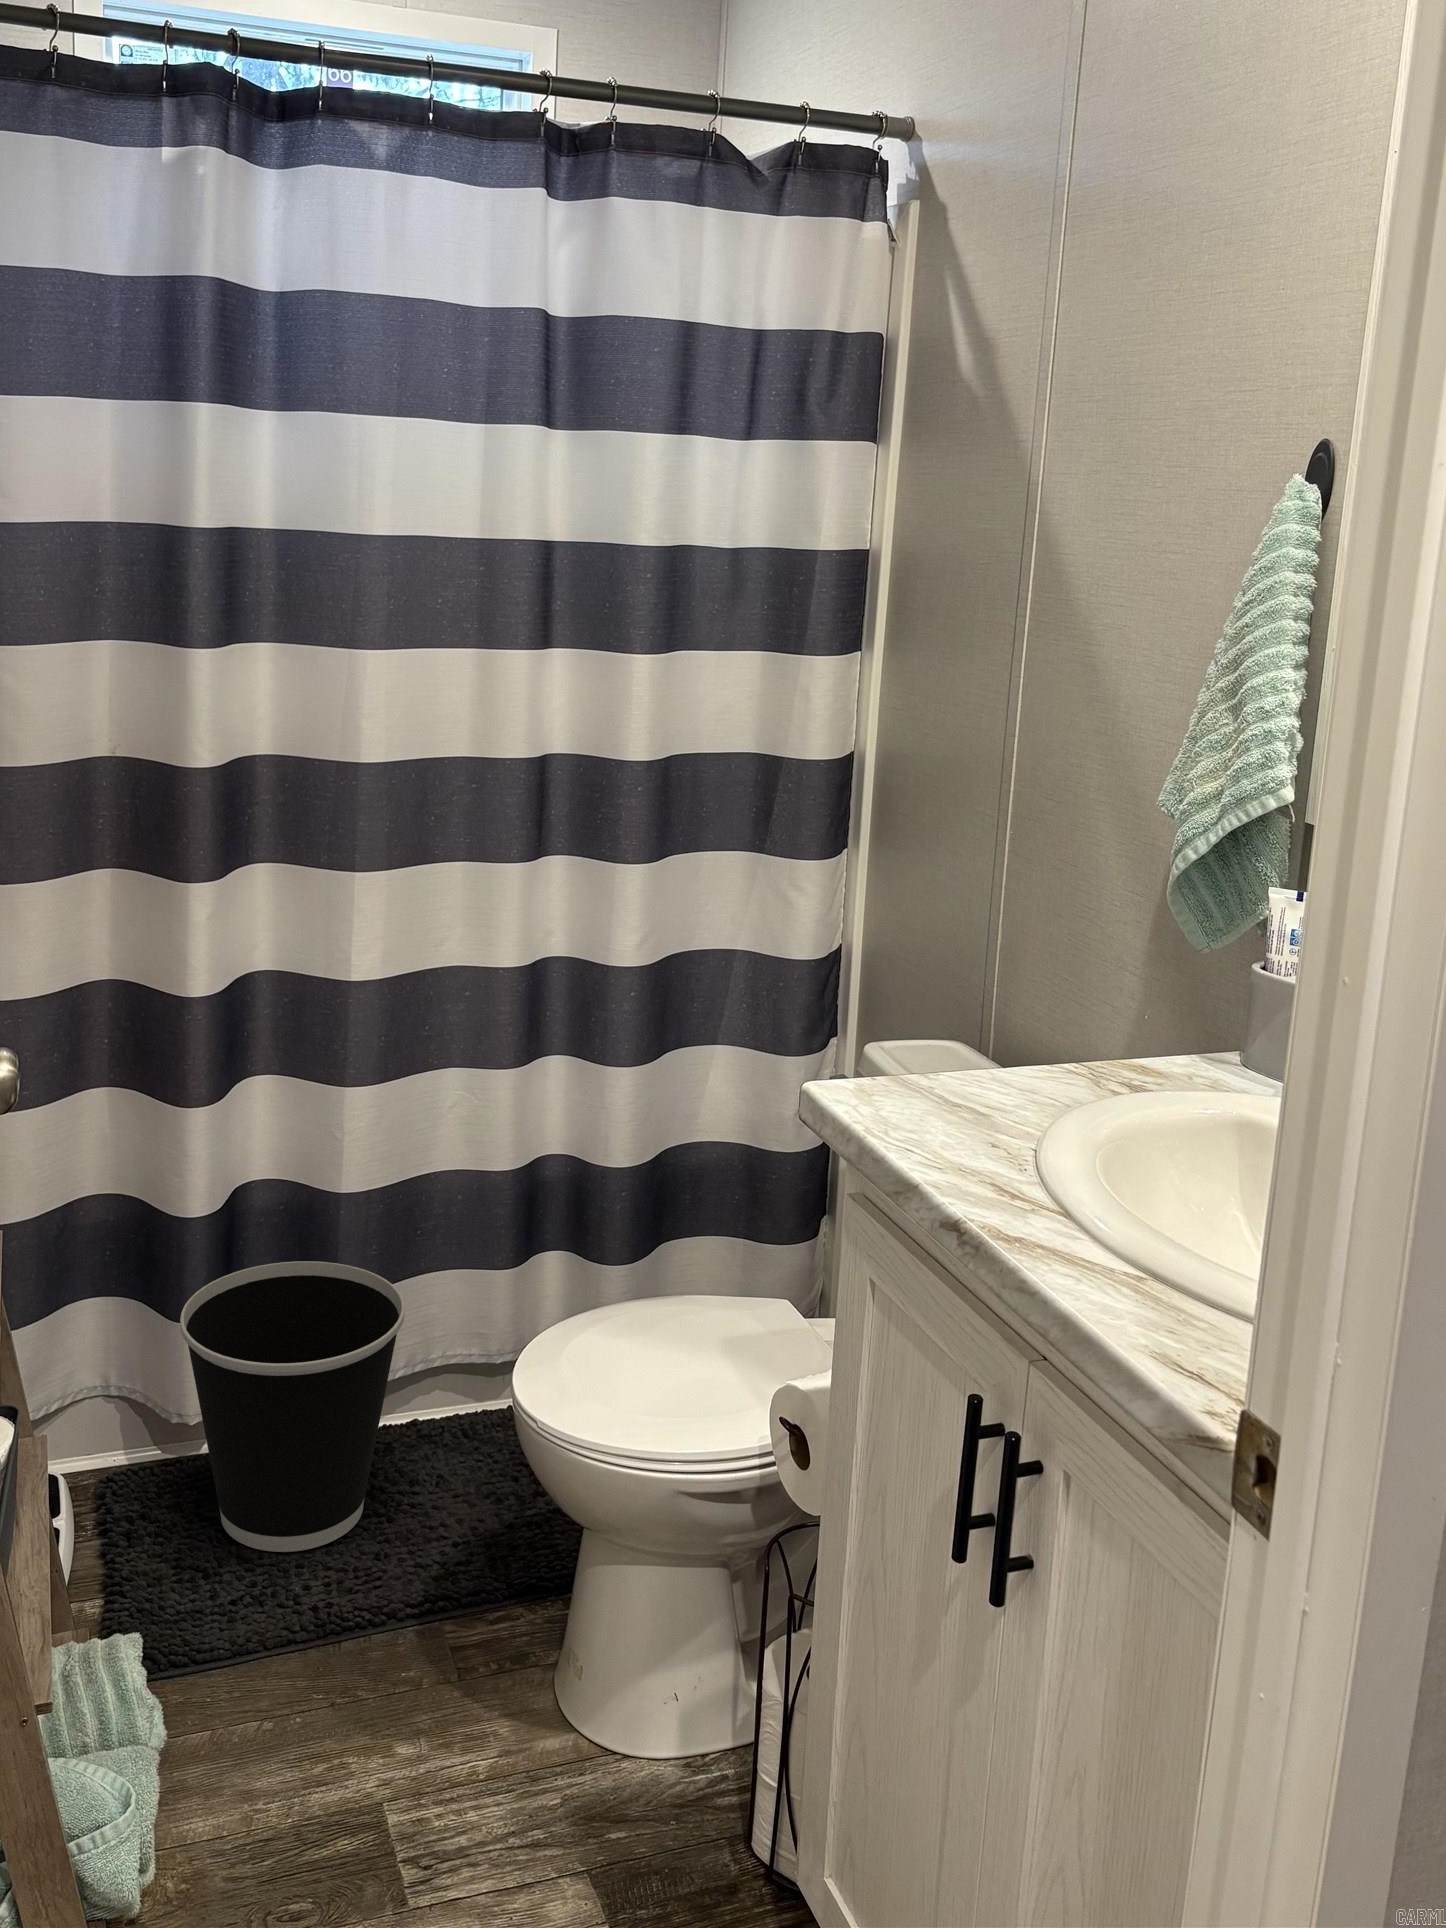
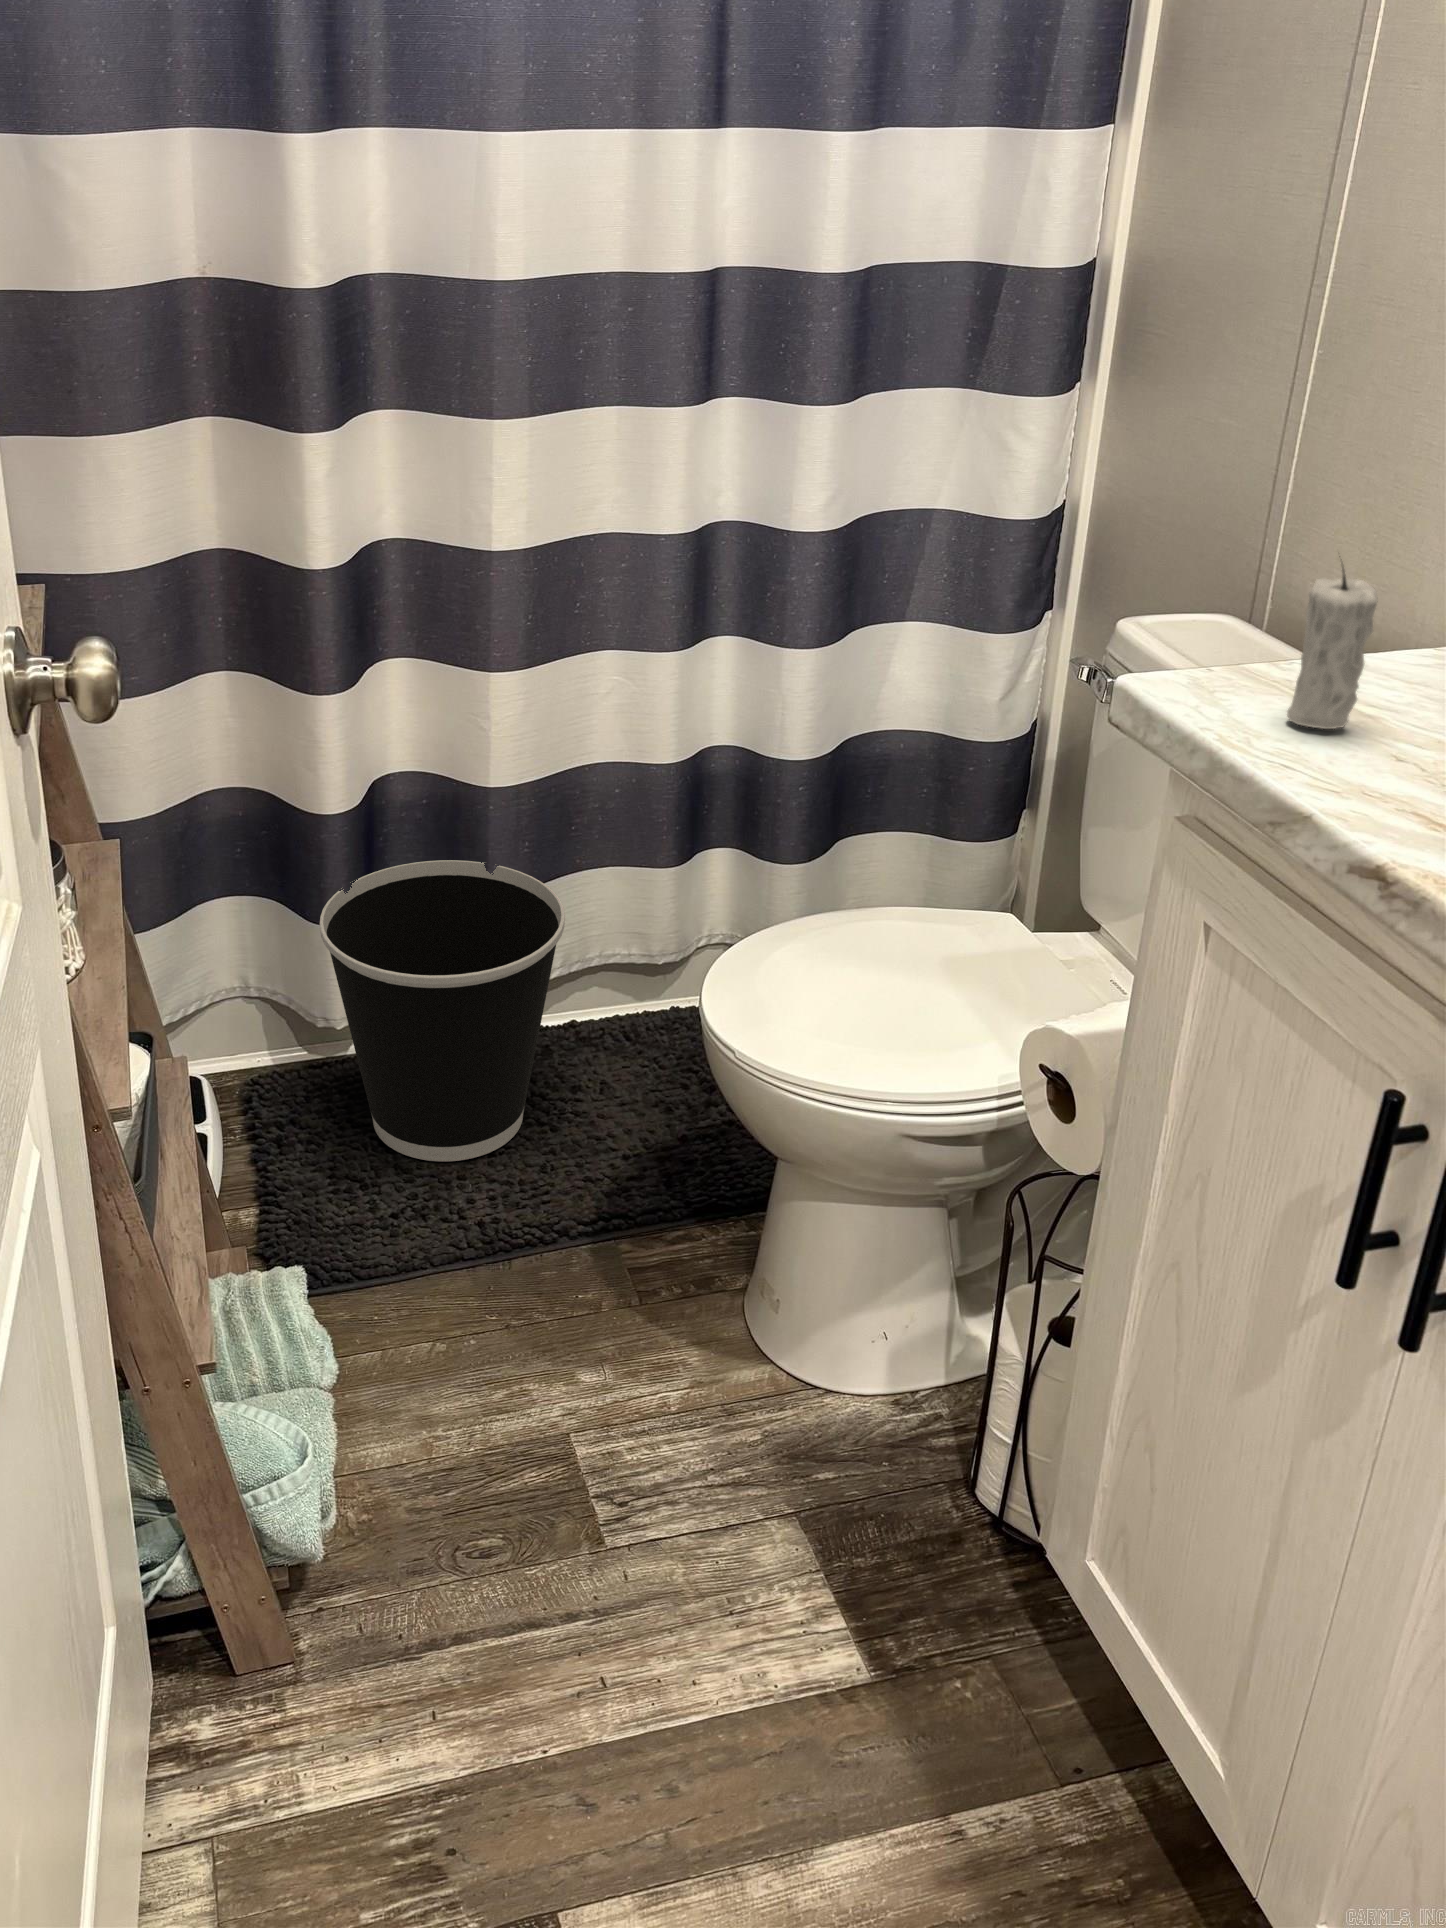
candle: none [914,989,967,1124] -> present [1287,567,1377,729]

